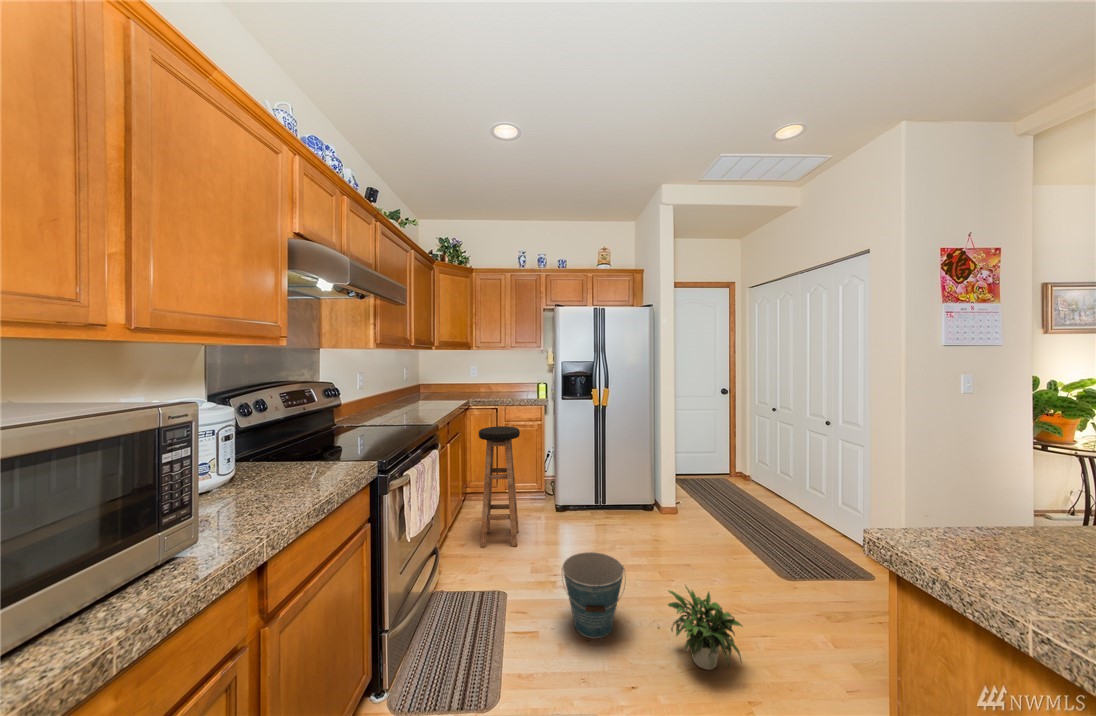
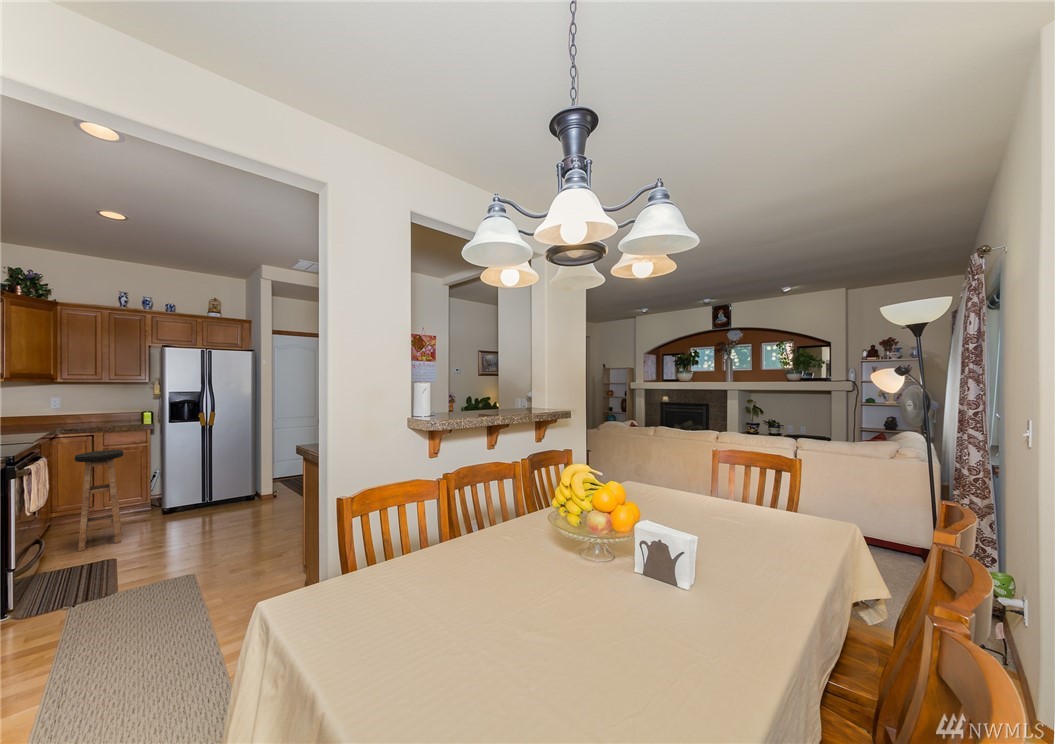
bucket: present [562,552,626,638] -> none [166,515,216,562]
potted plant: present [668,587,743,670] -> none [239,515,285,551]

